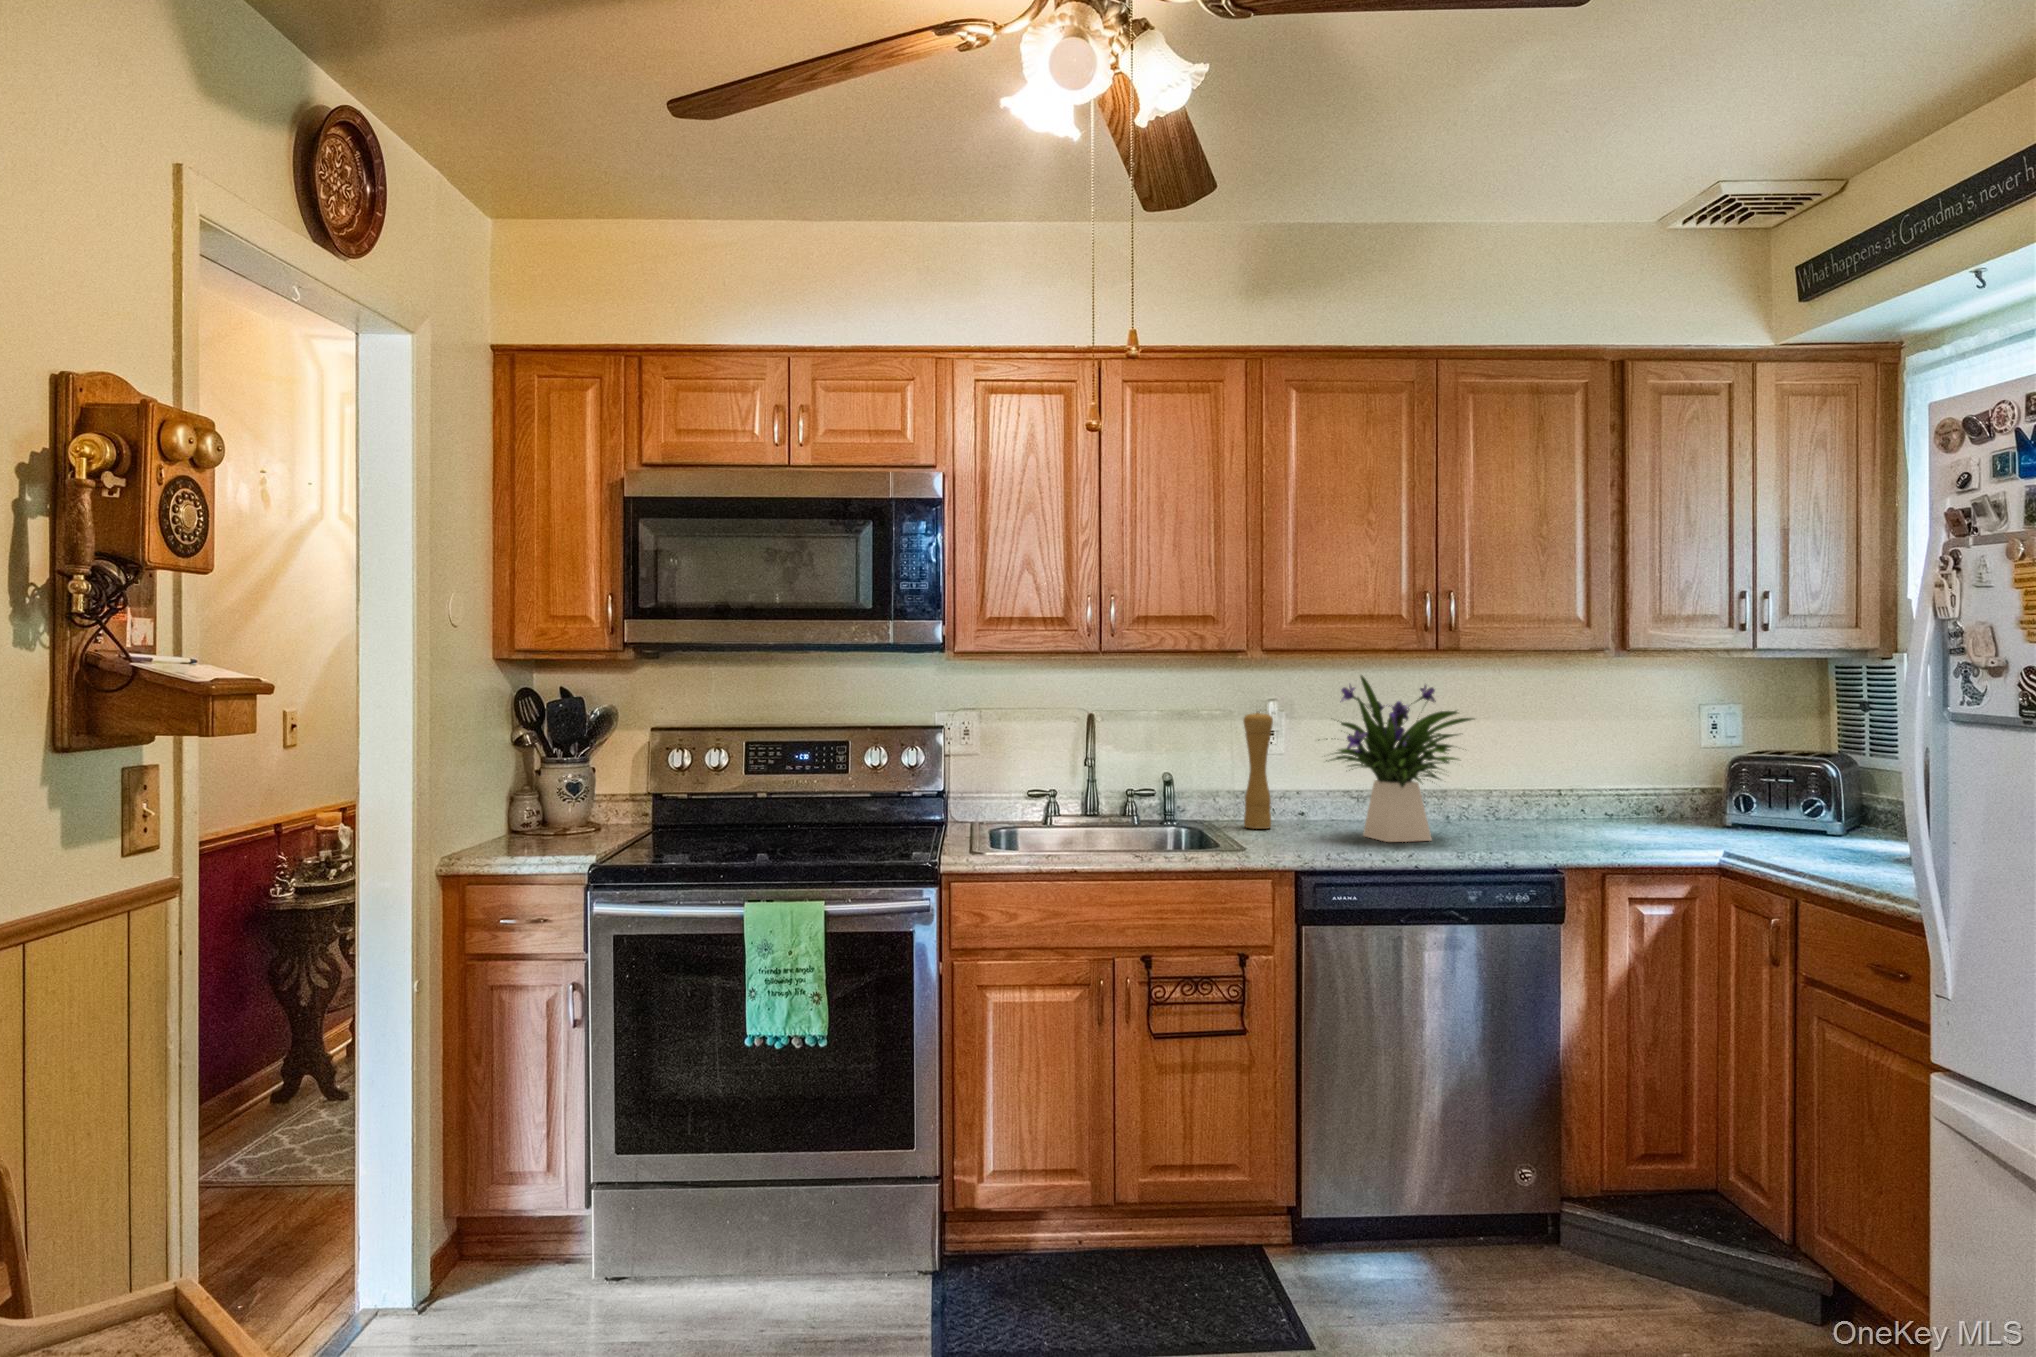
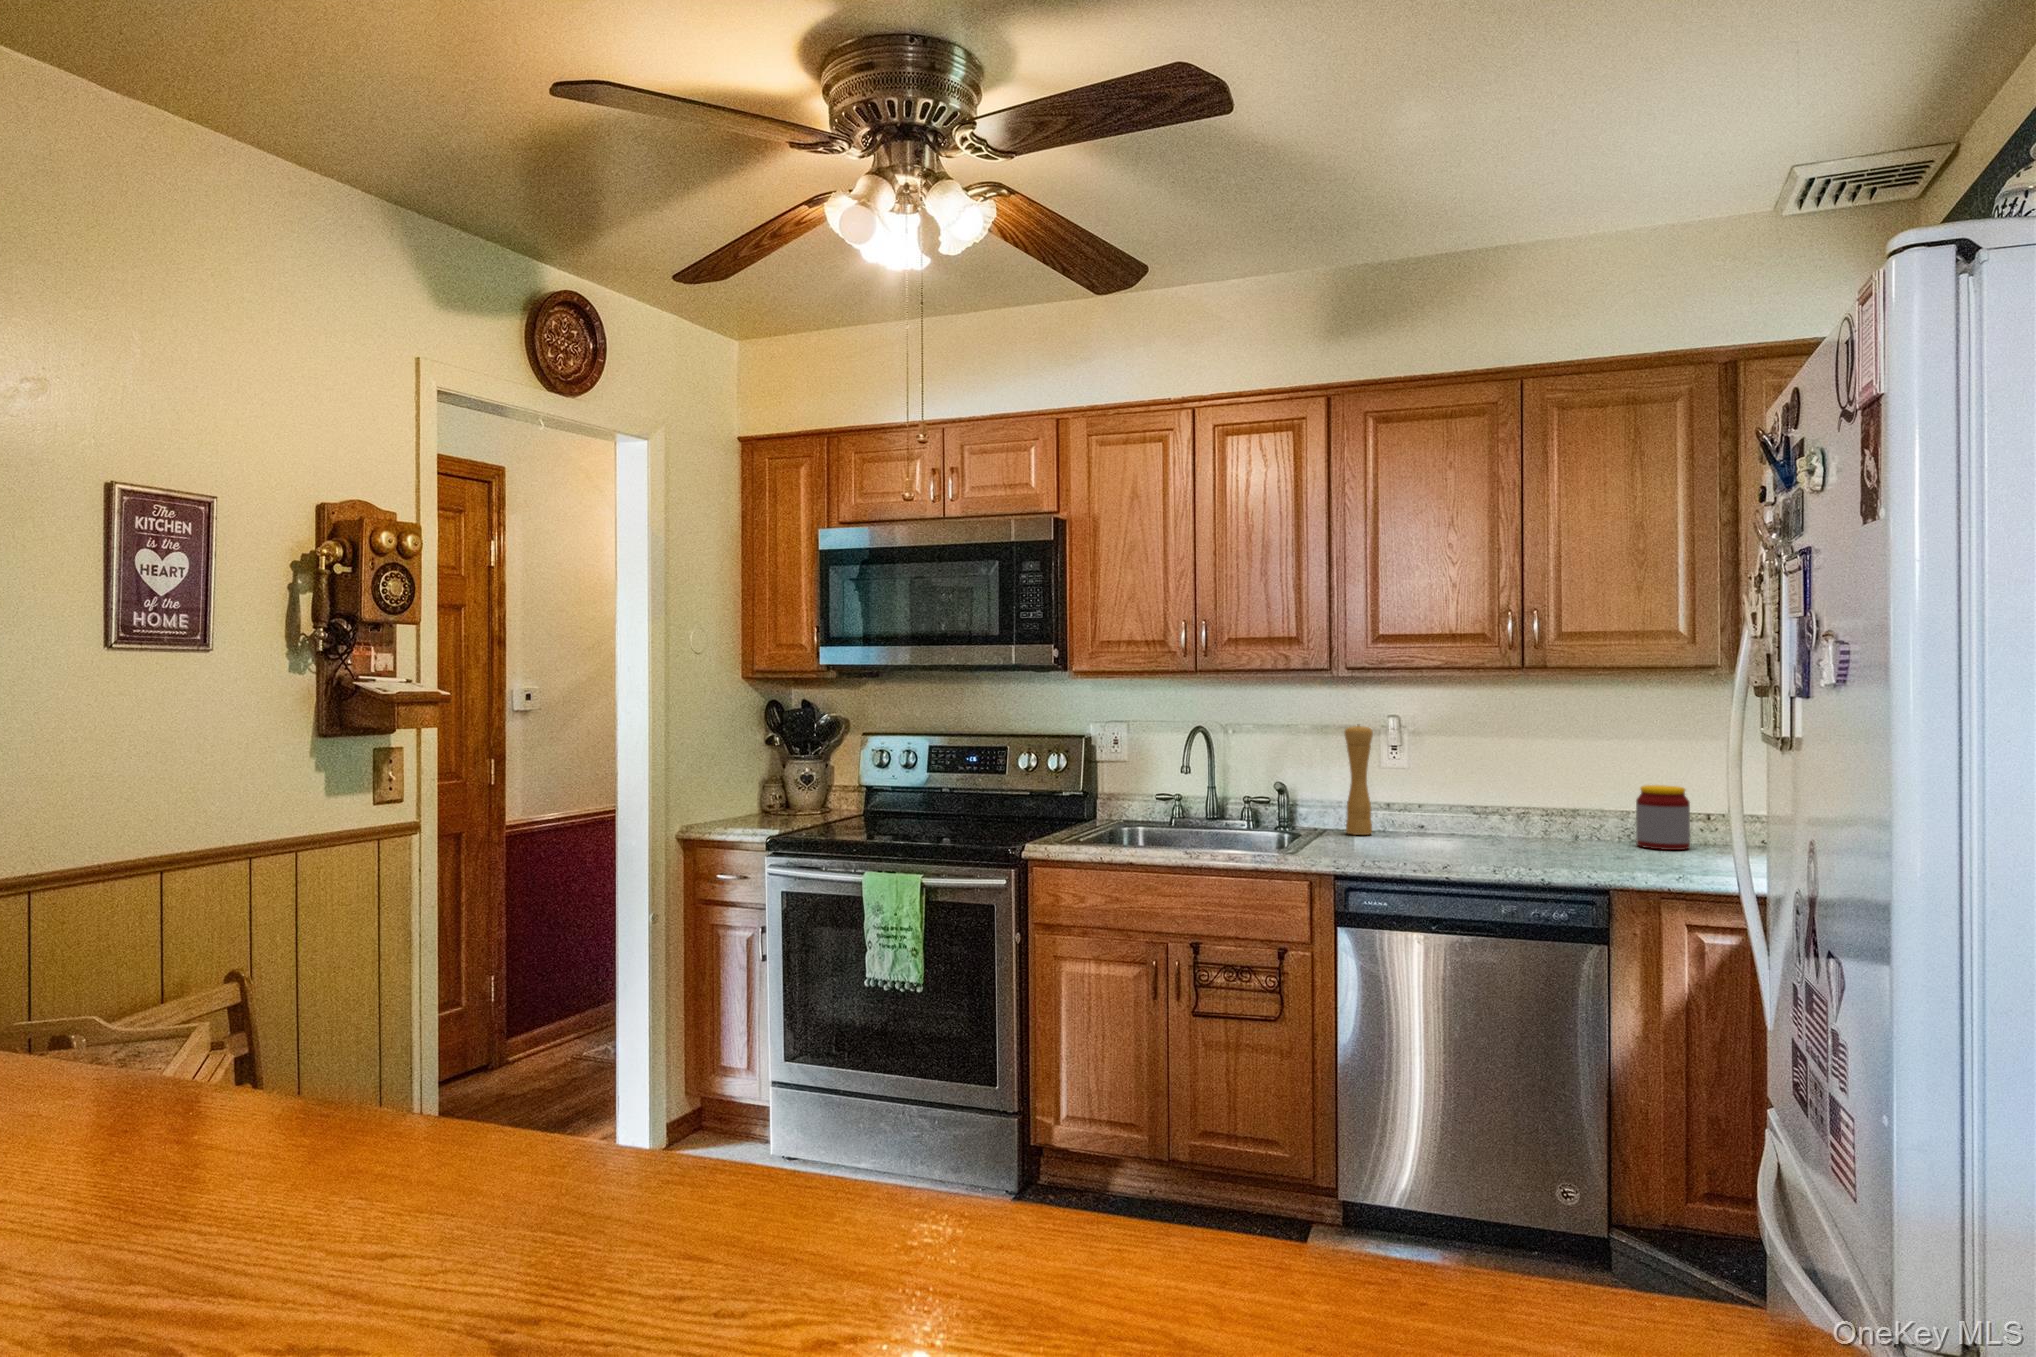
flower arrangement: present [1326,676,1474,842] -> none [1392,689,1553,854]
jar: none [1516,768,1565,830] -> present [1636,785,1690,850]

